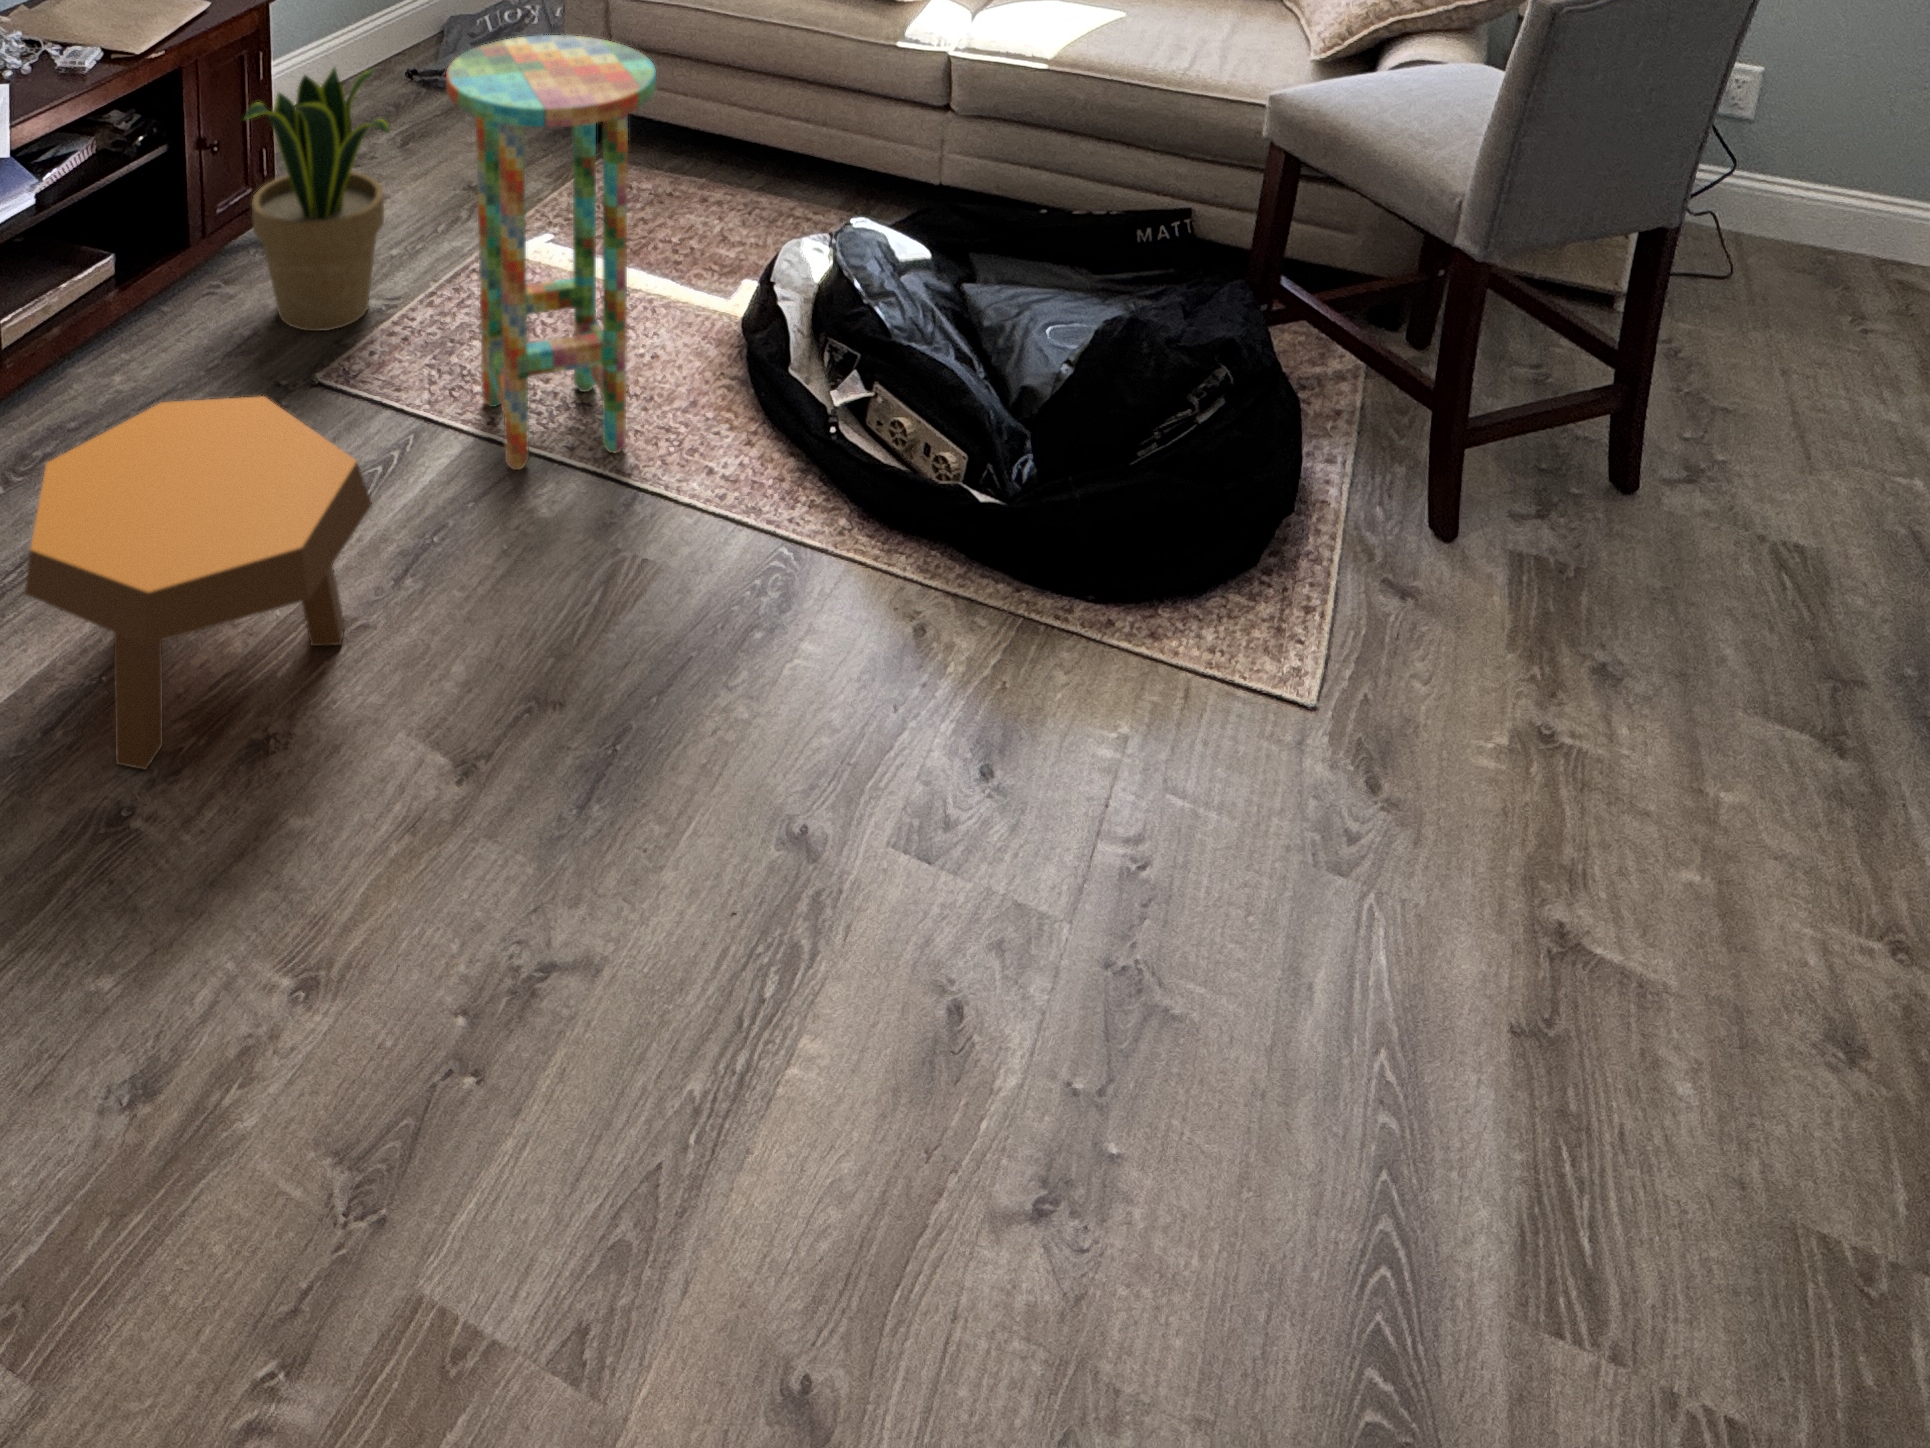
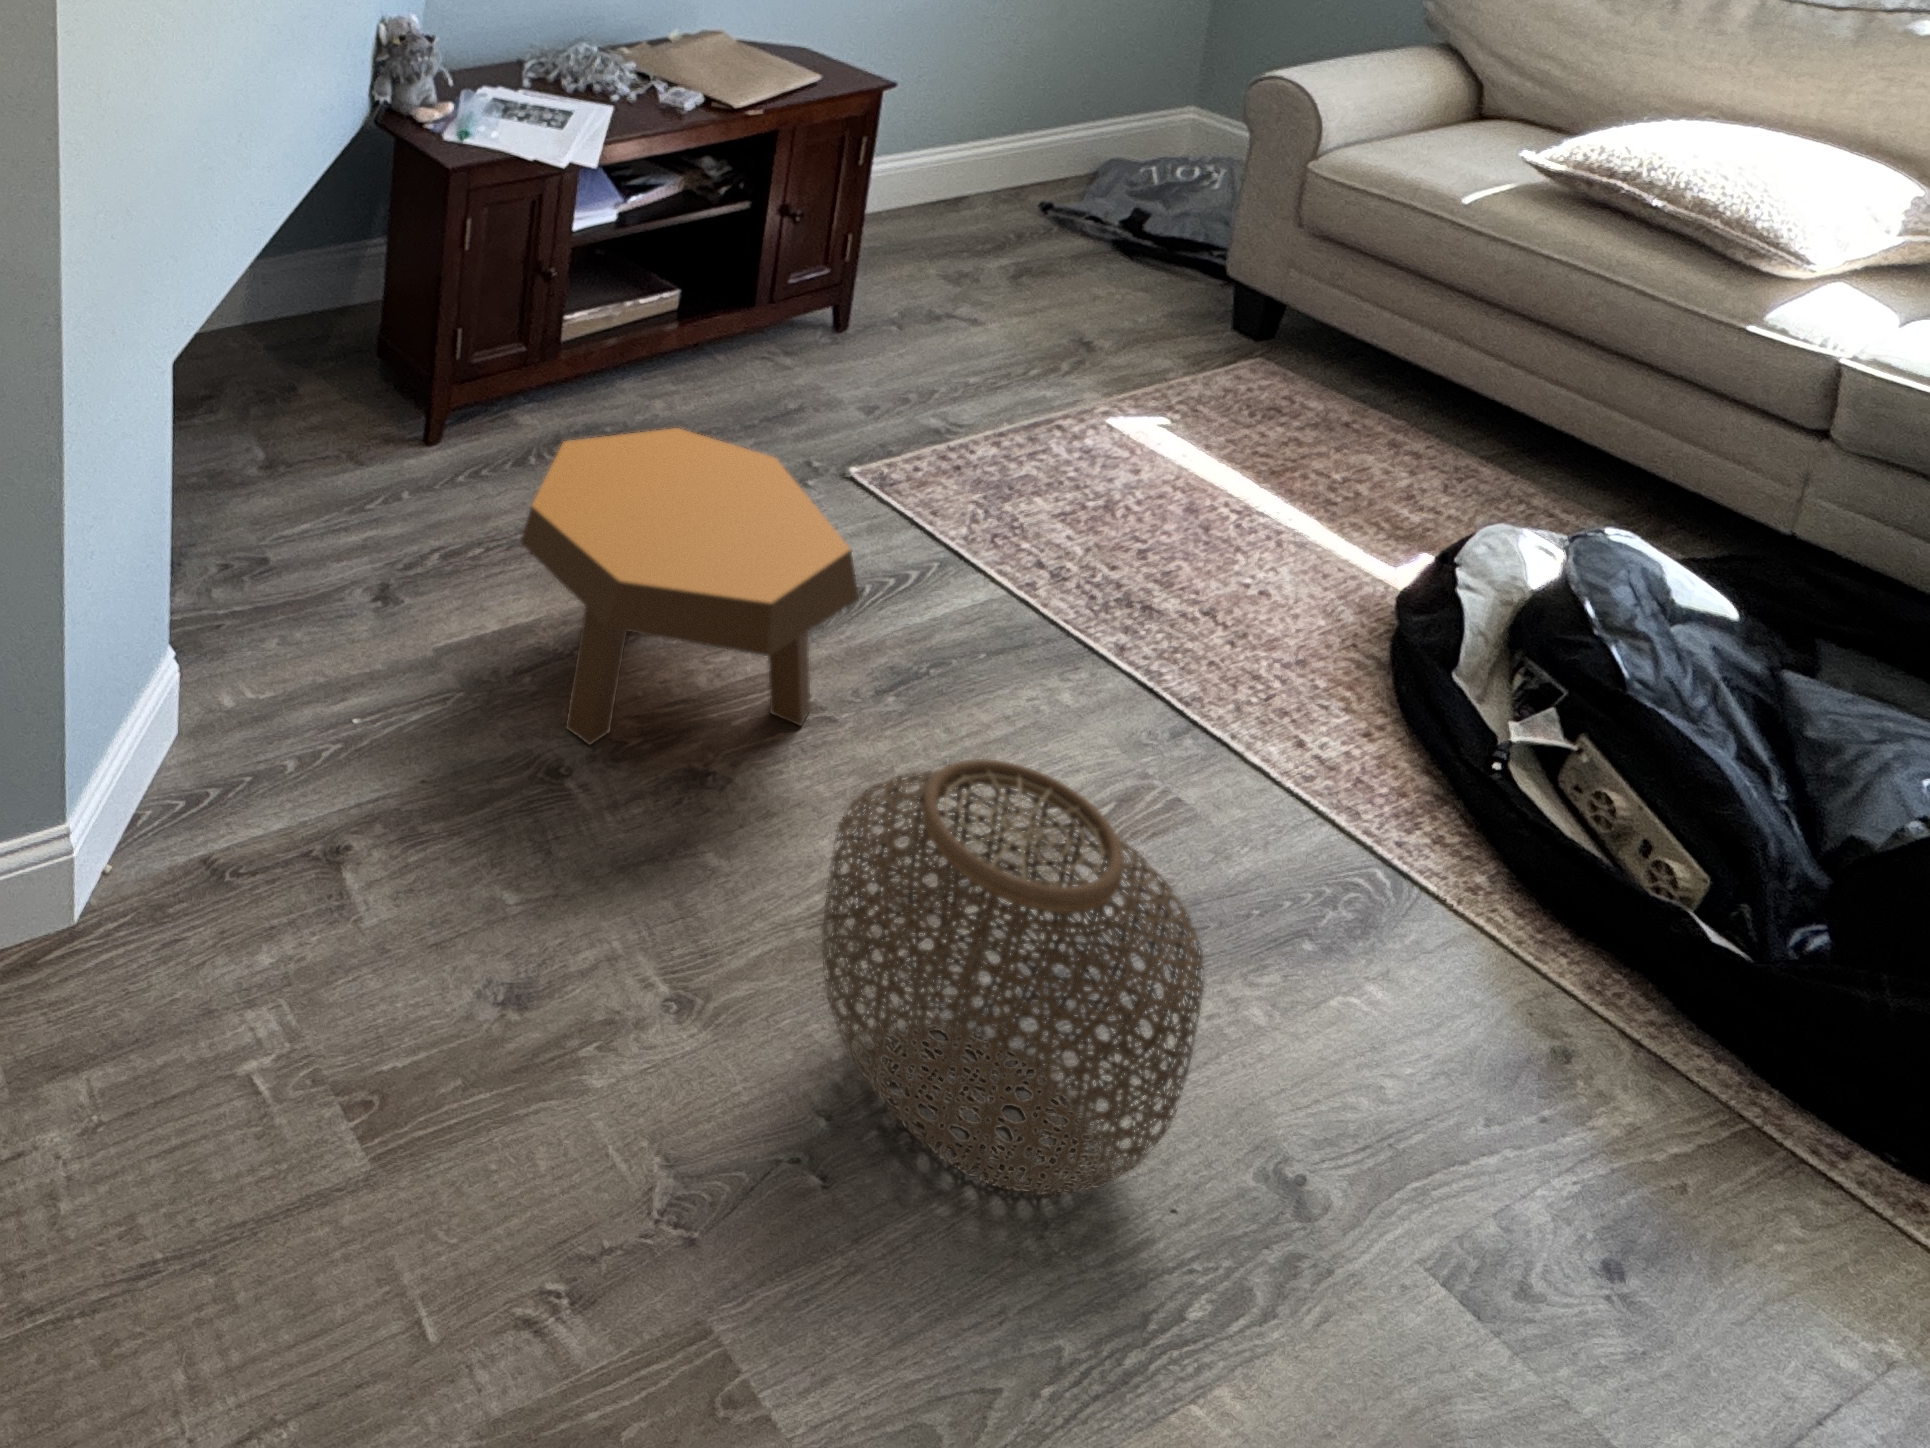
side table: present [446,35,656,470] -> none [1026,175,1312,677]
potted plant: present [244,68,390,331] -> none [814,164,980,435]
woven basket: none [421,607,731,994] -> present [822,759,1204,1195]

